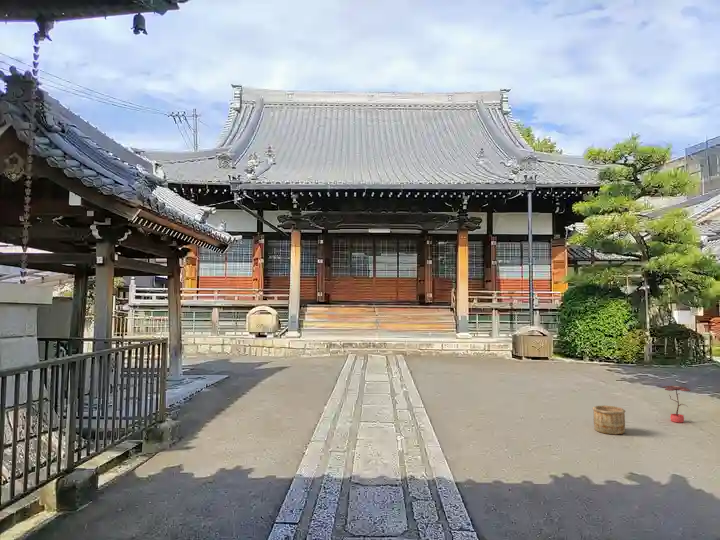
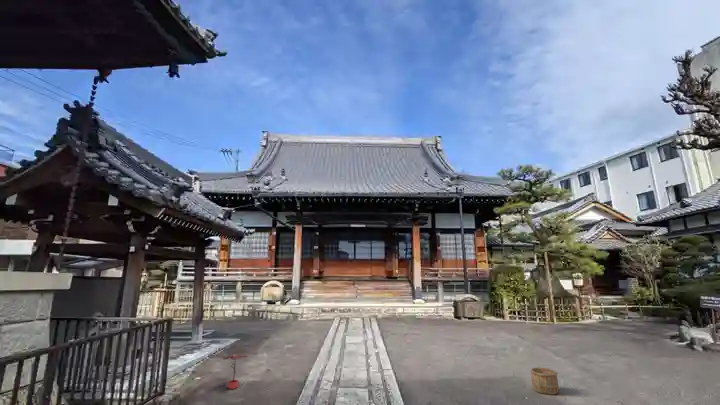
potted plant: present [663,386,691,423] -> present [223,354,247,389]

